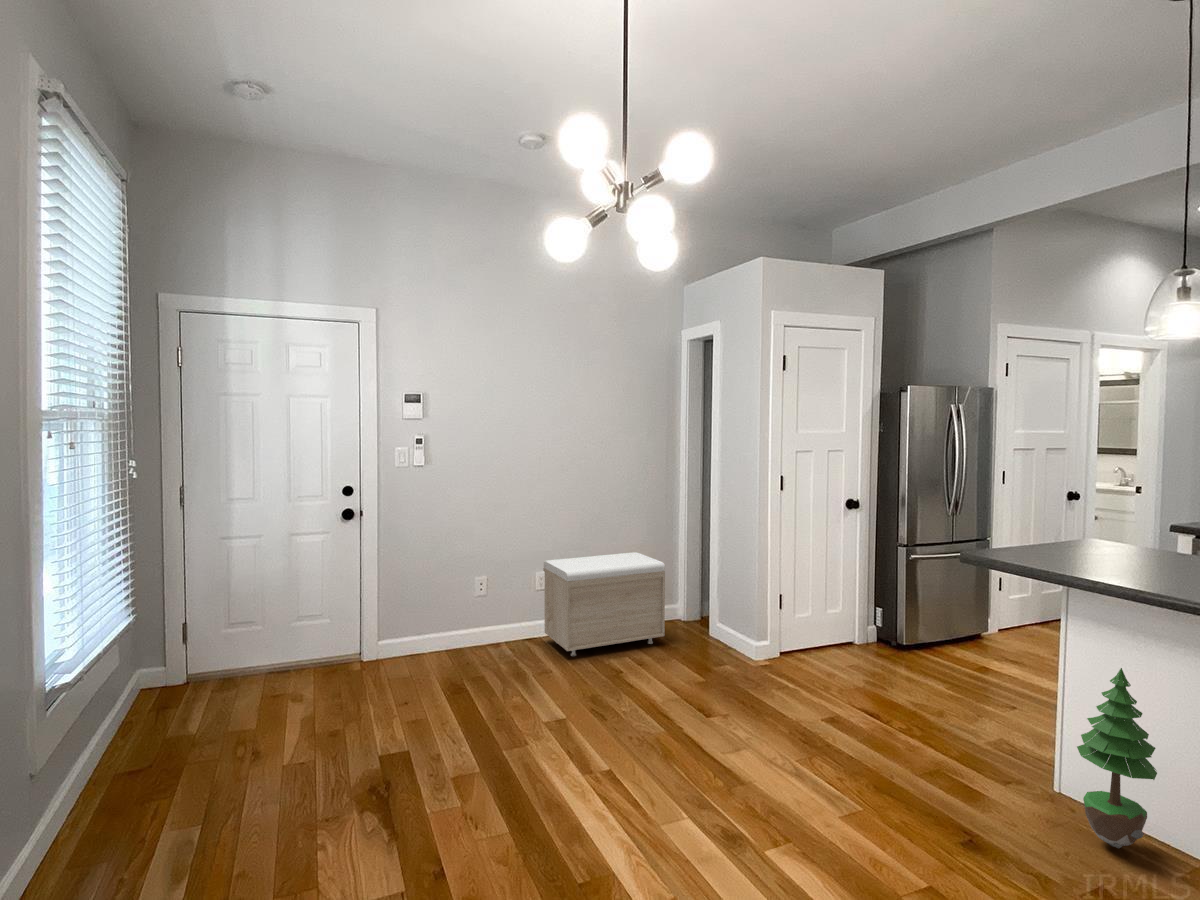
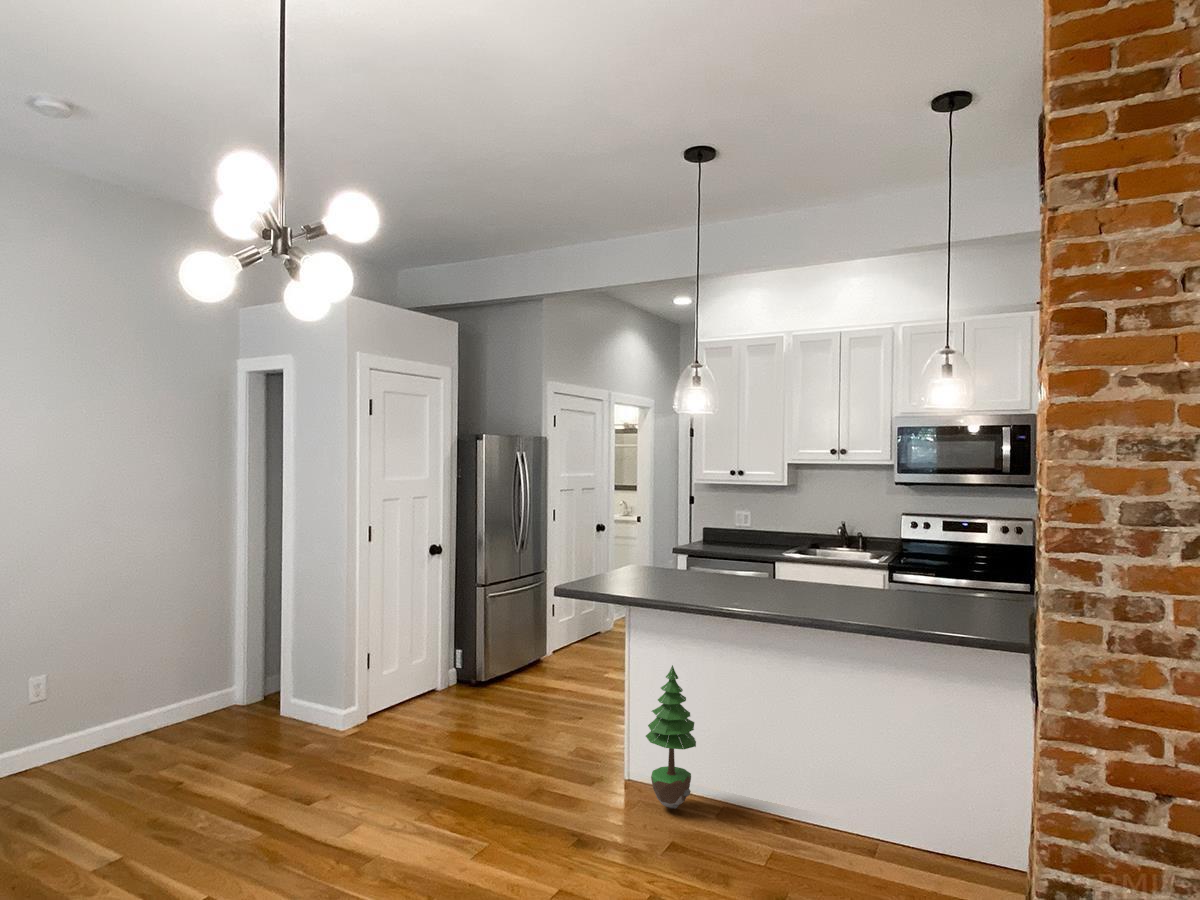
storage bench: present [543,552,665,656] -> none [49,630,229,778]

